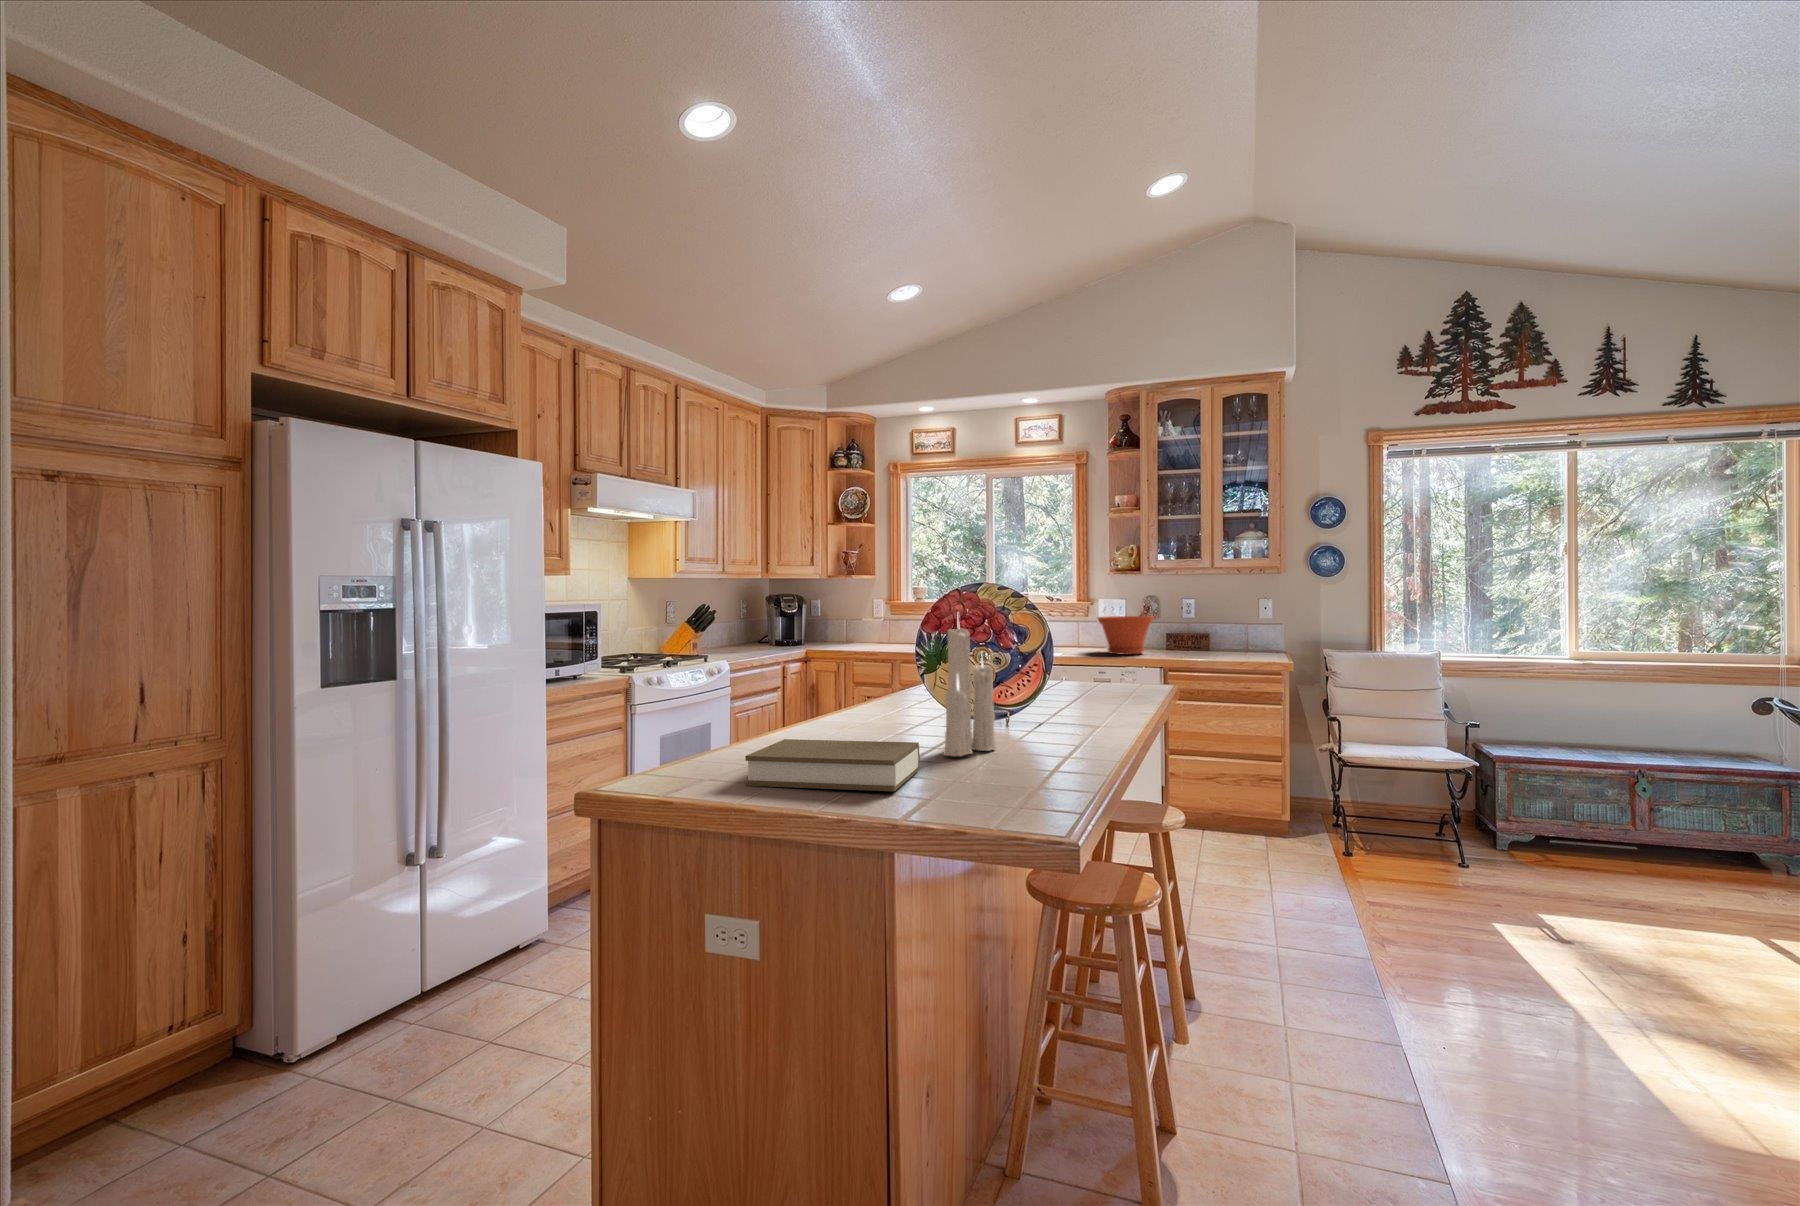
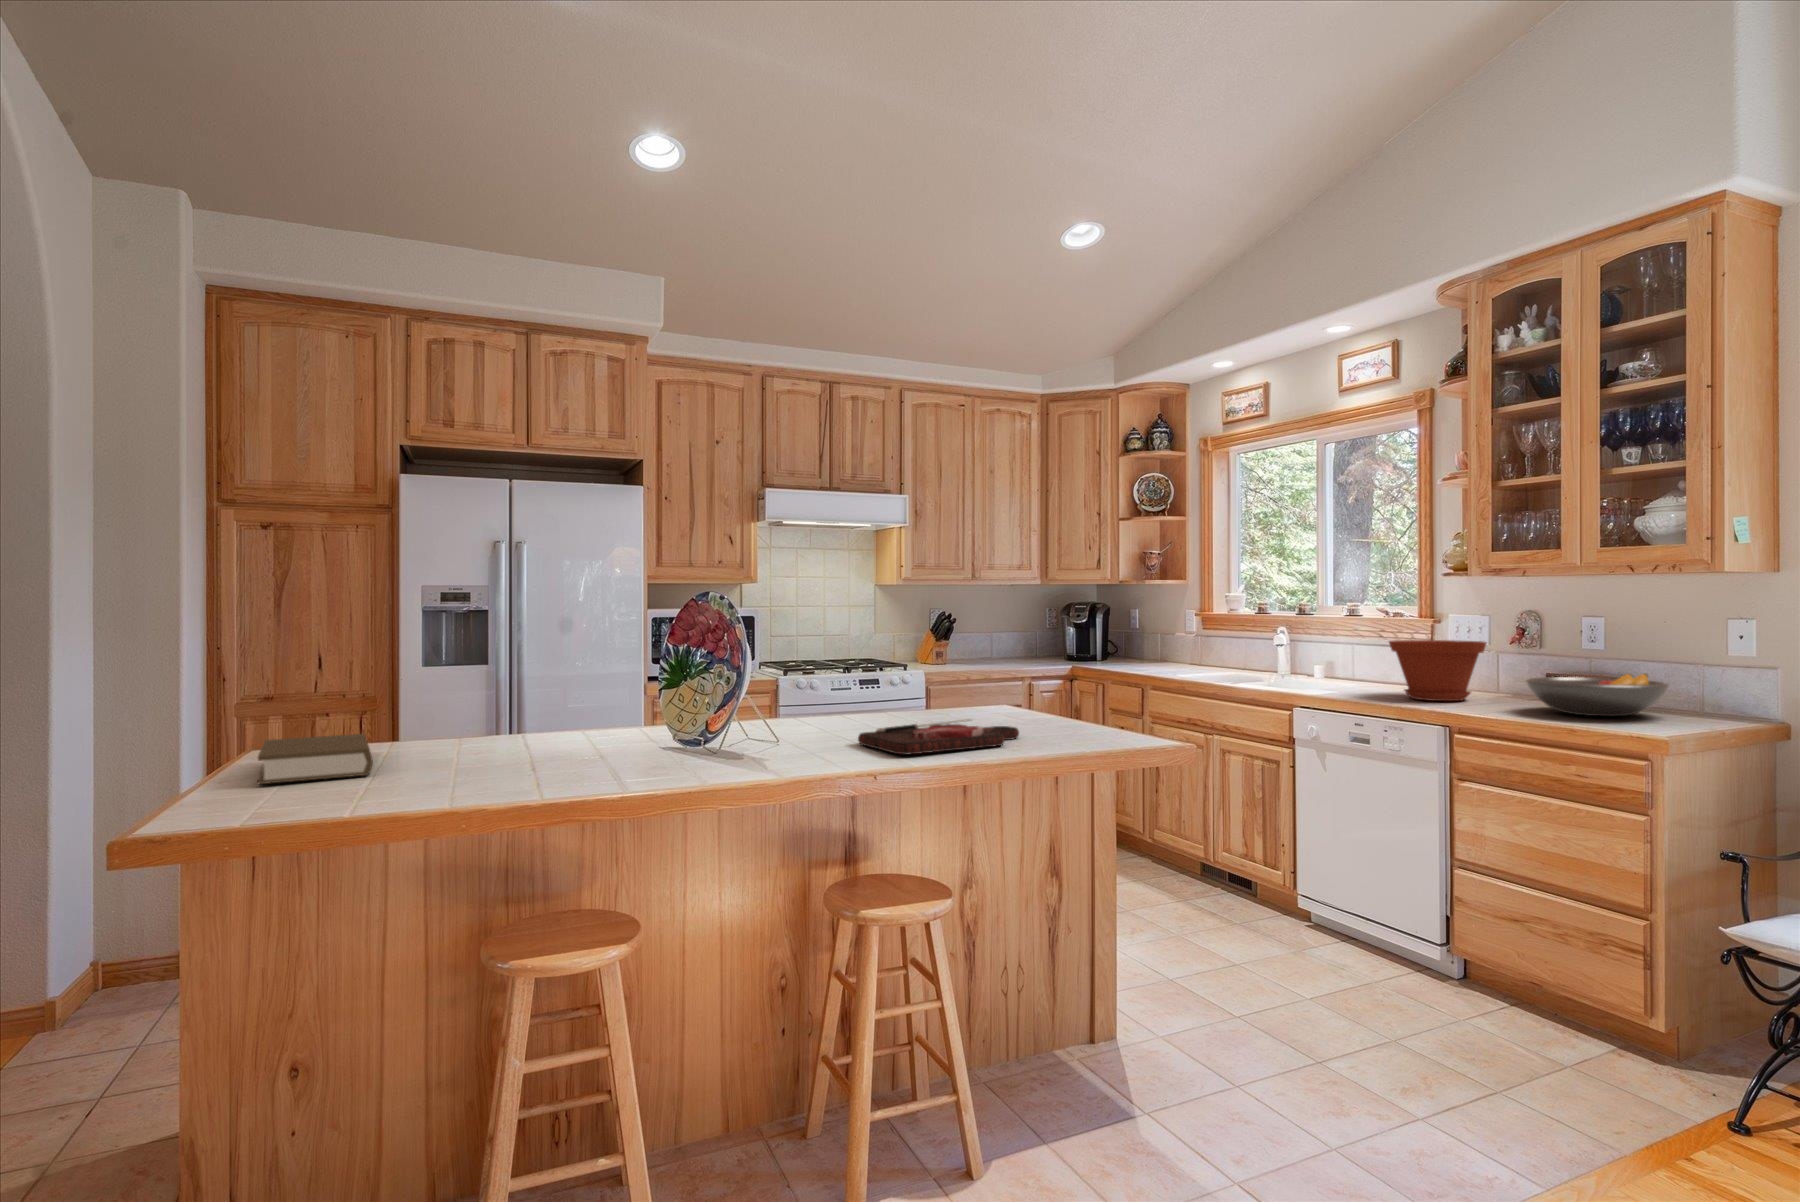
candle: present [943,628,997,756] -> none [446,617,523,771]
fruit bowl: none [1188,631,1257,656] -> present [1526,673,1668,716]
cutting board: none [1065,678,1142,704] -> present [858,719,1019,754]

